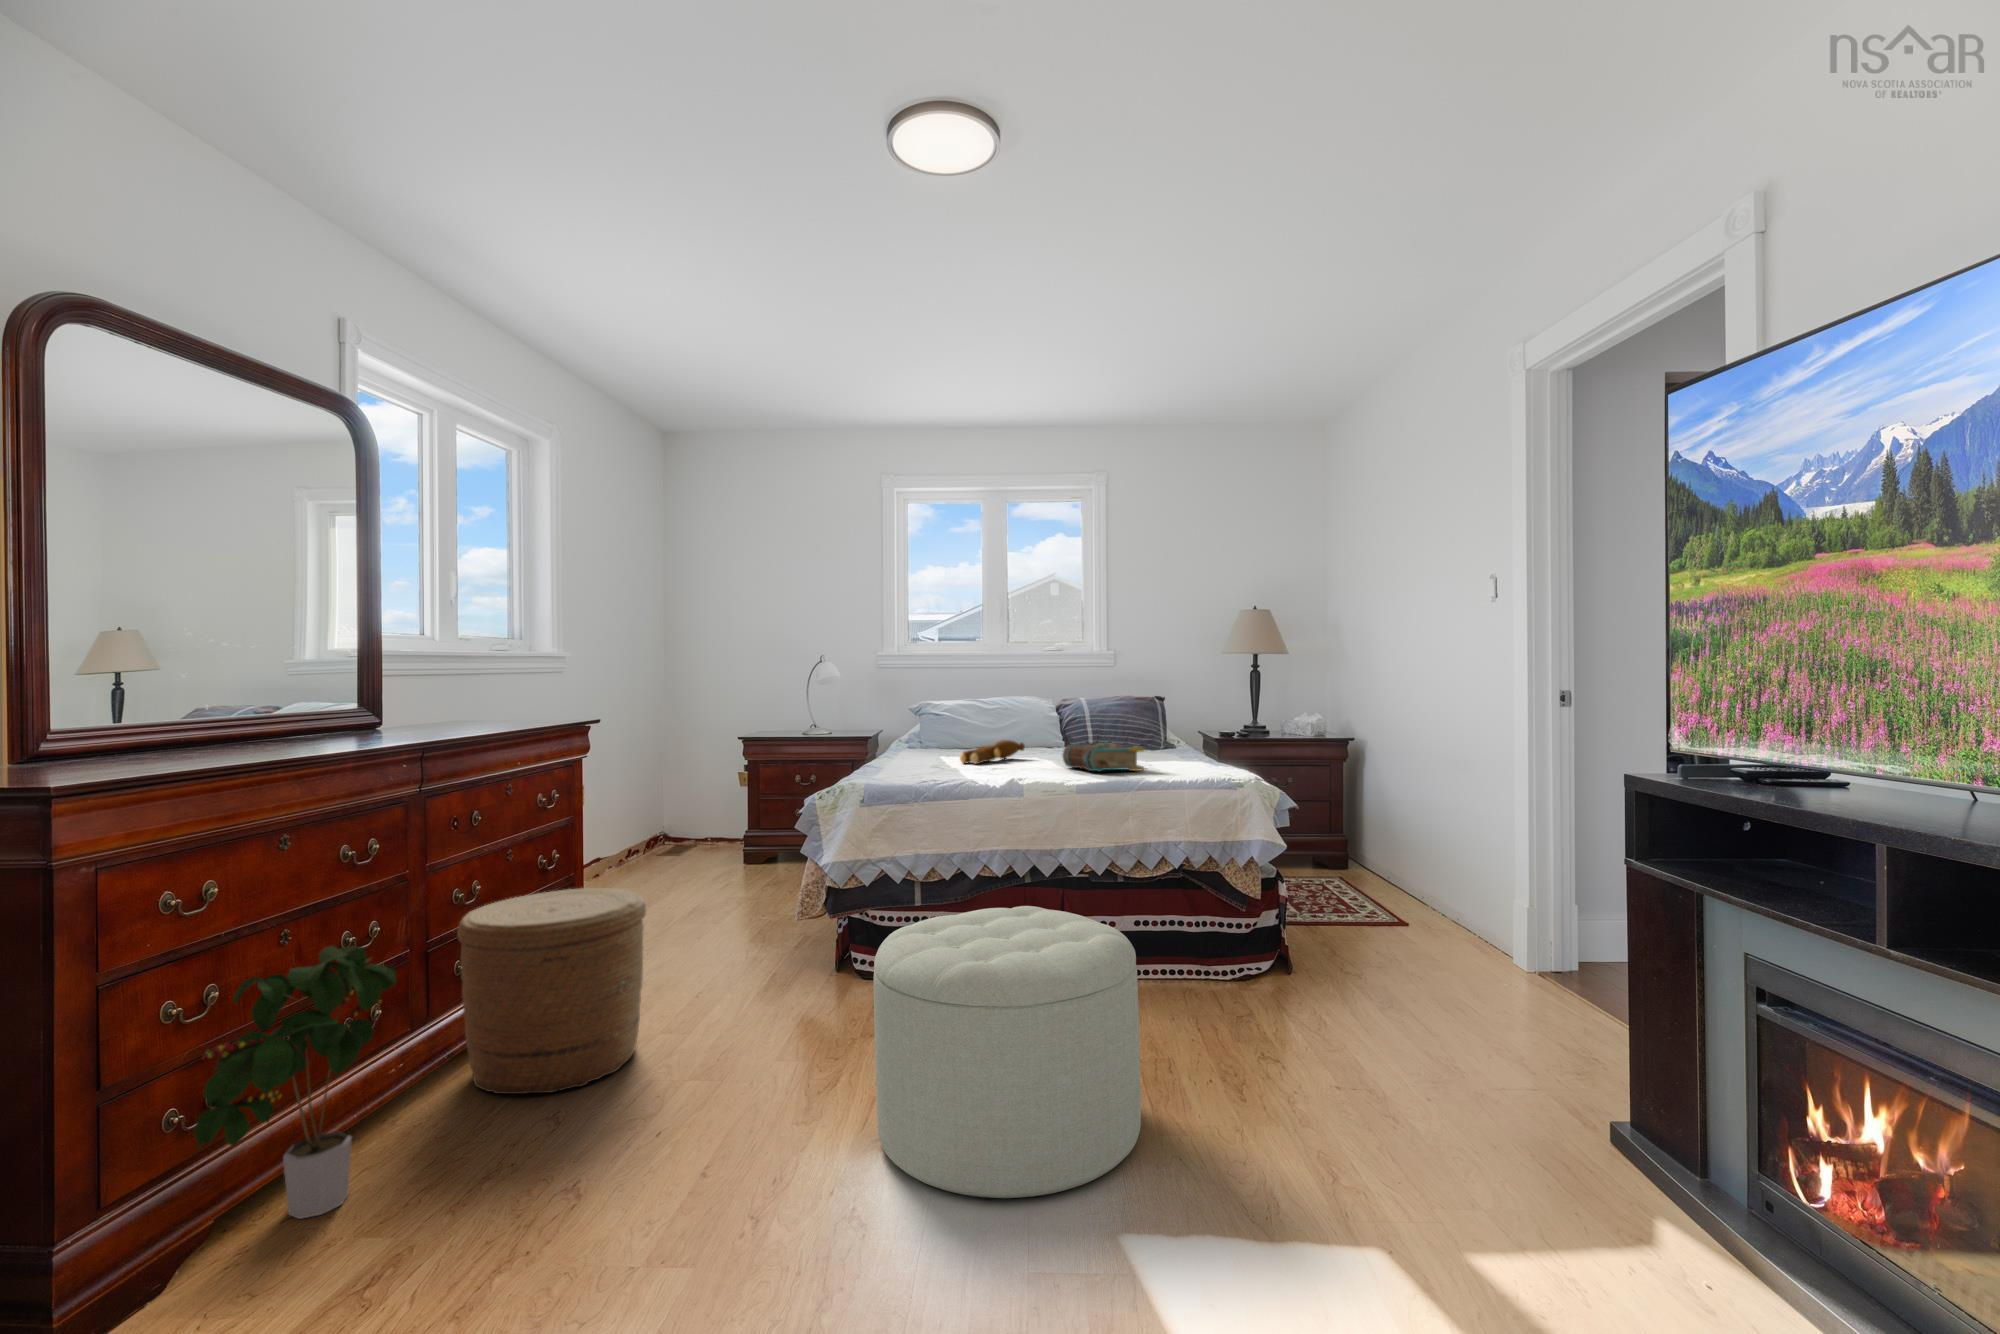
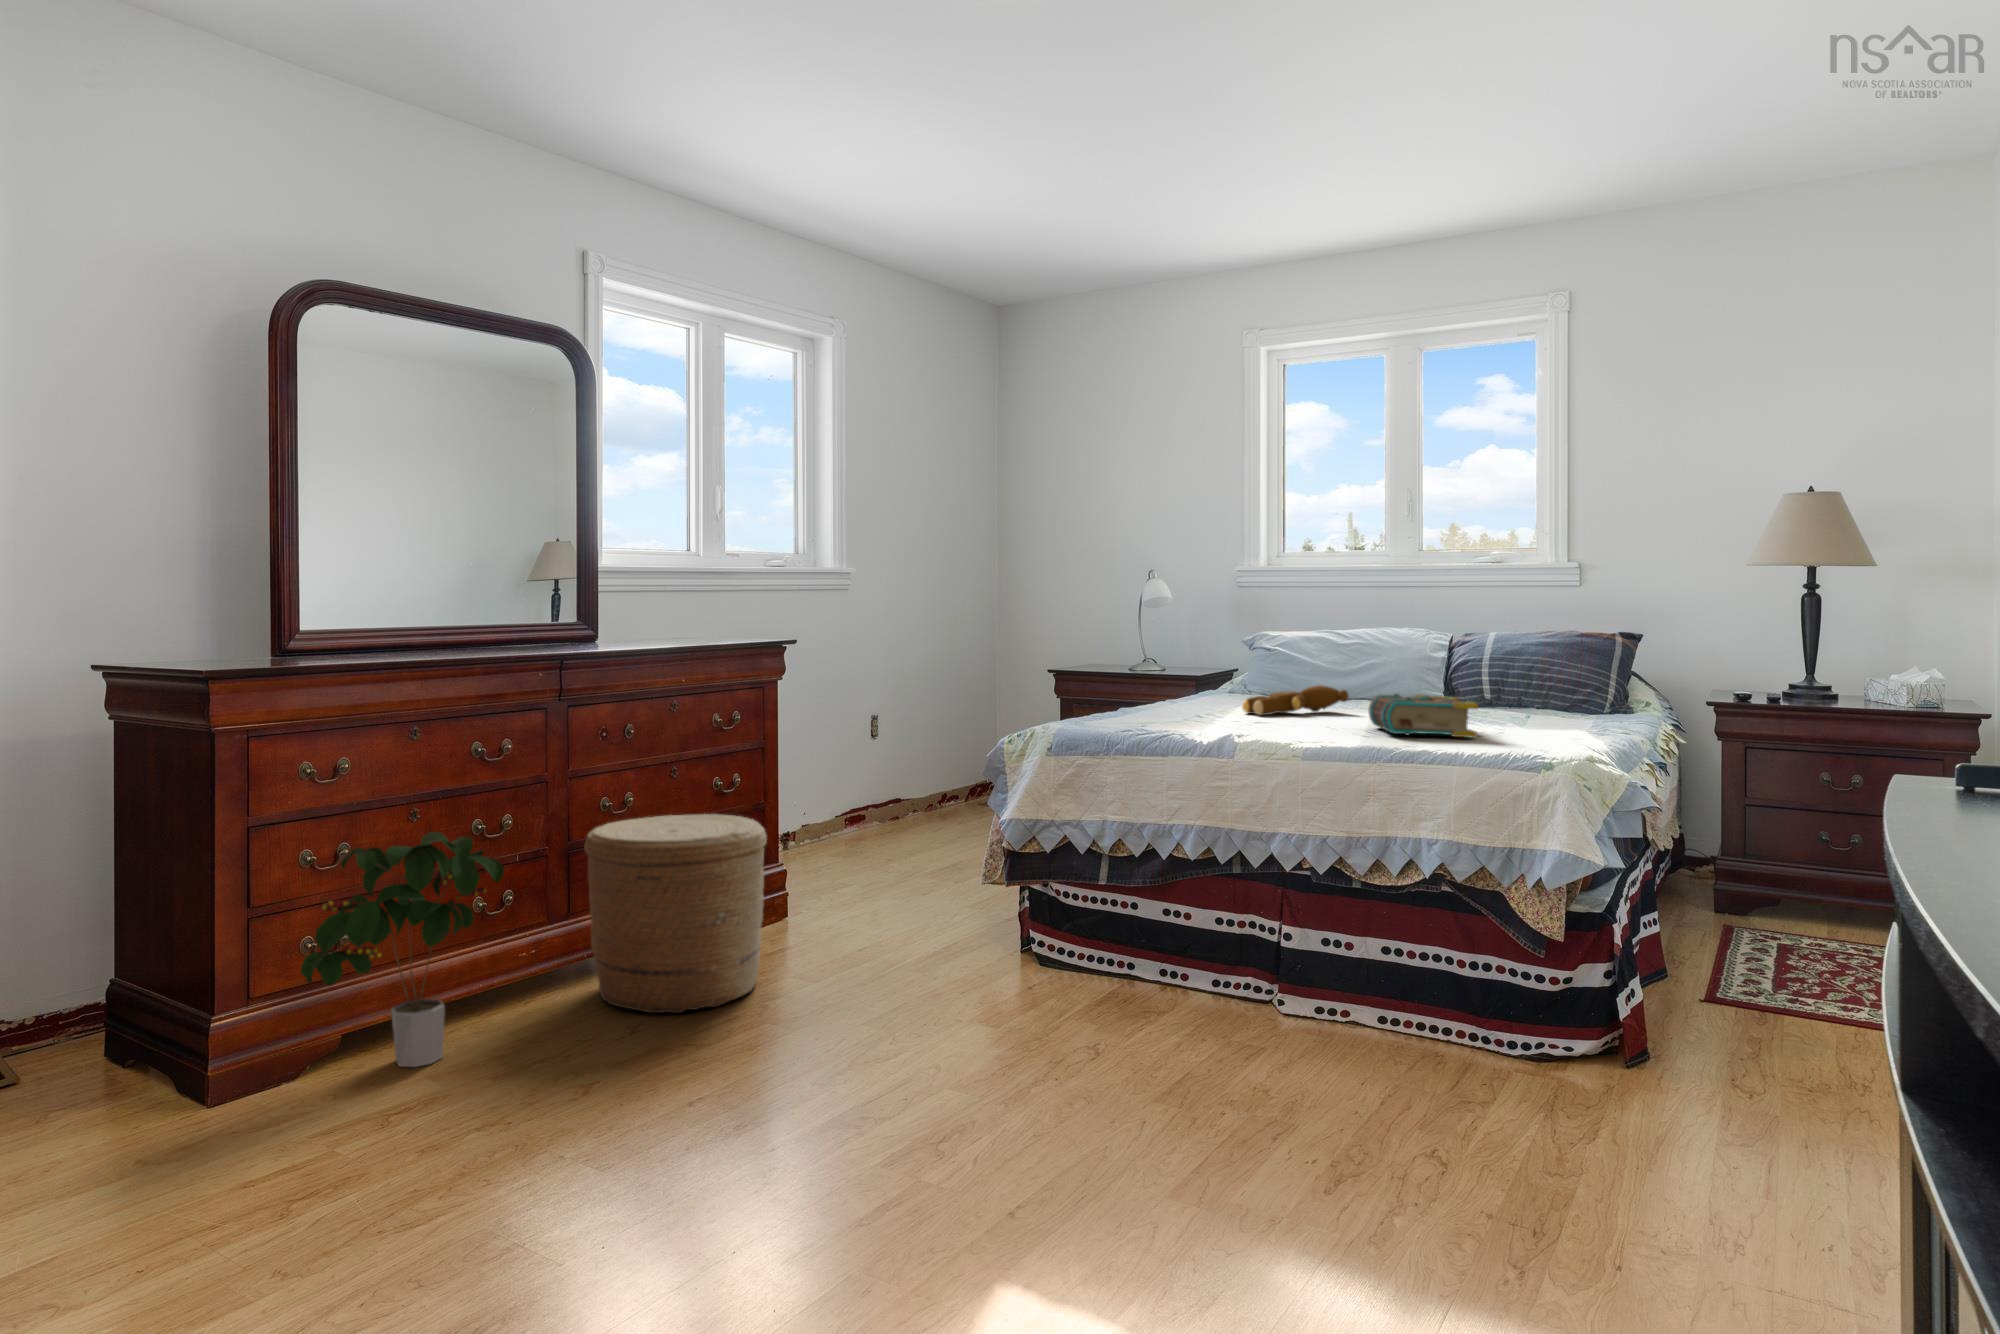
ottoman: present [874,906,1141,1199] -> none [856,886,1184,1226]

